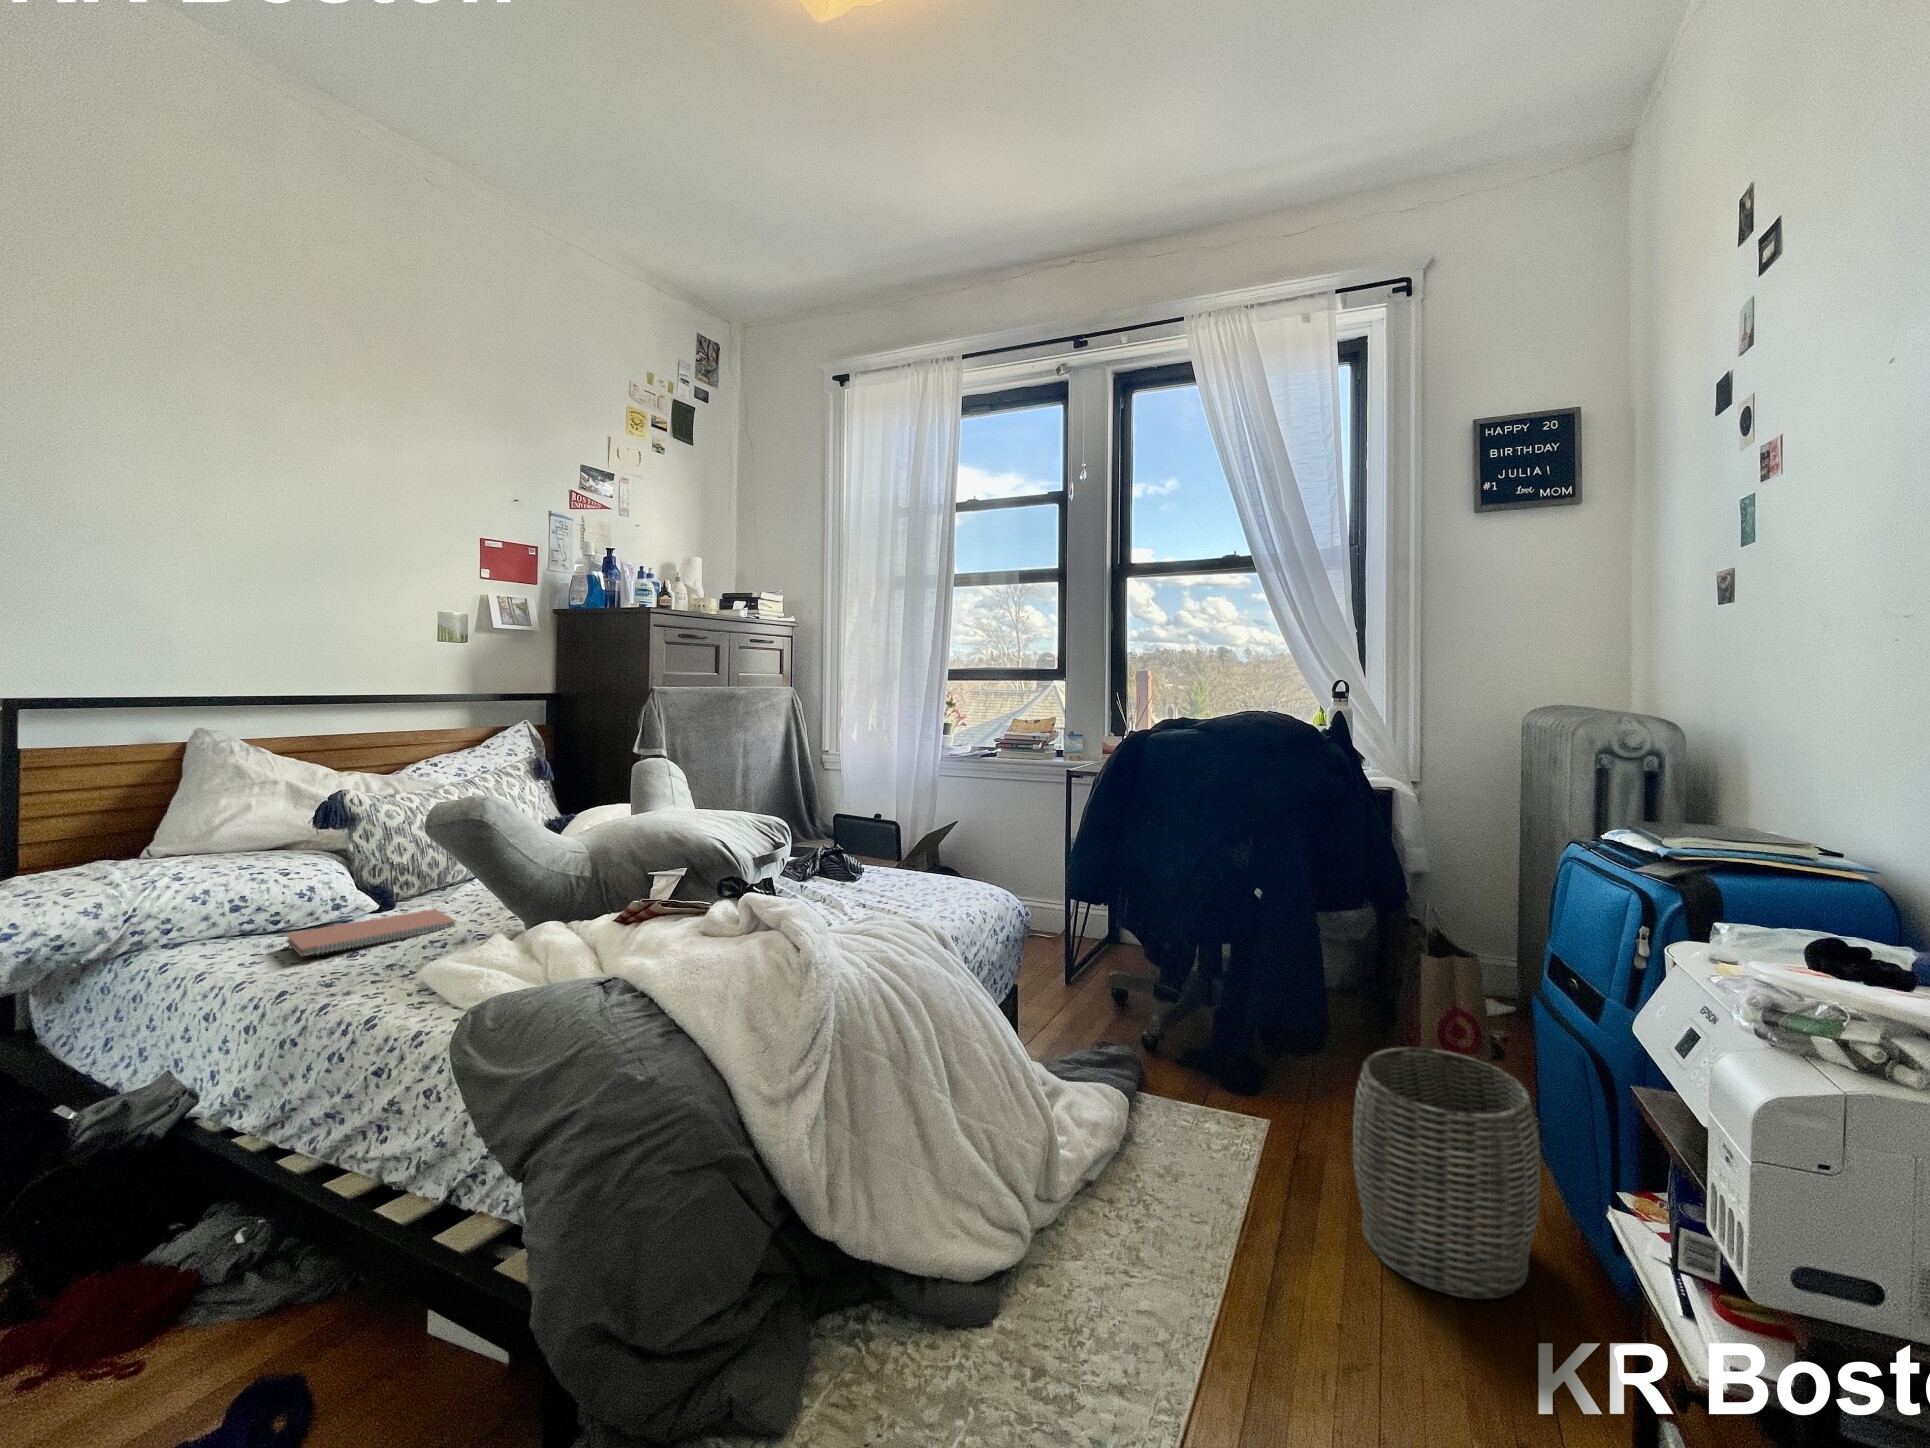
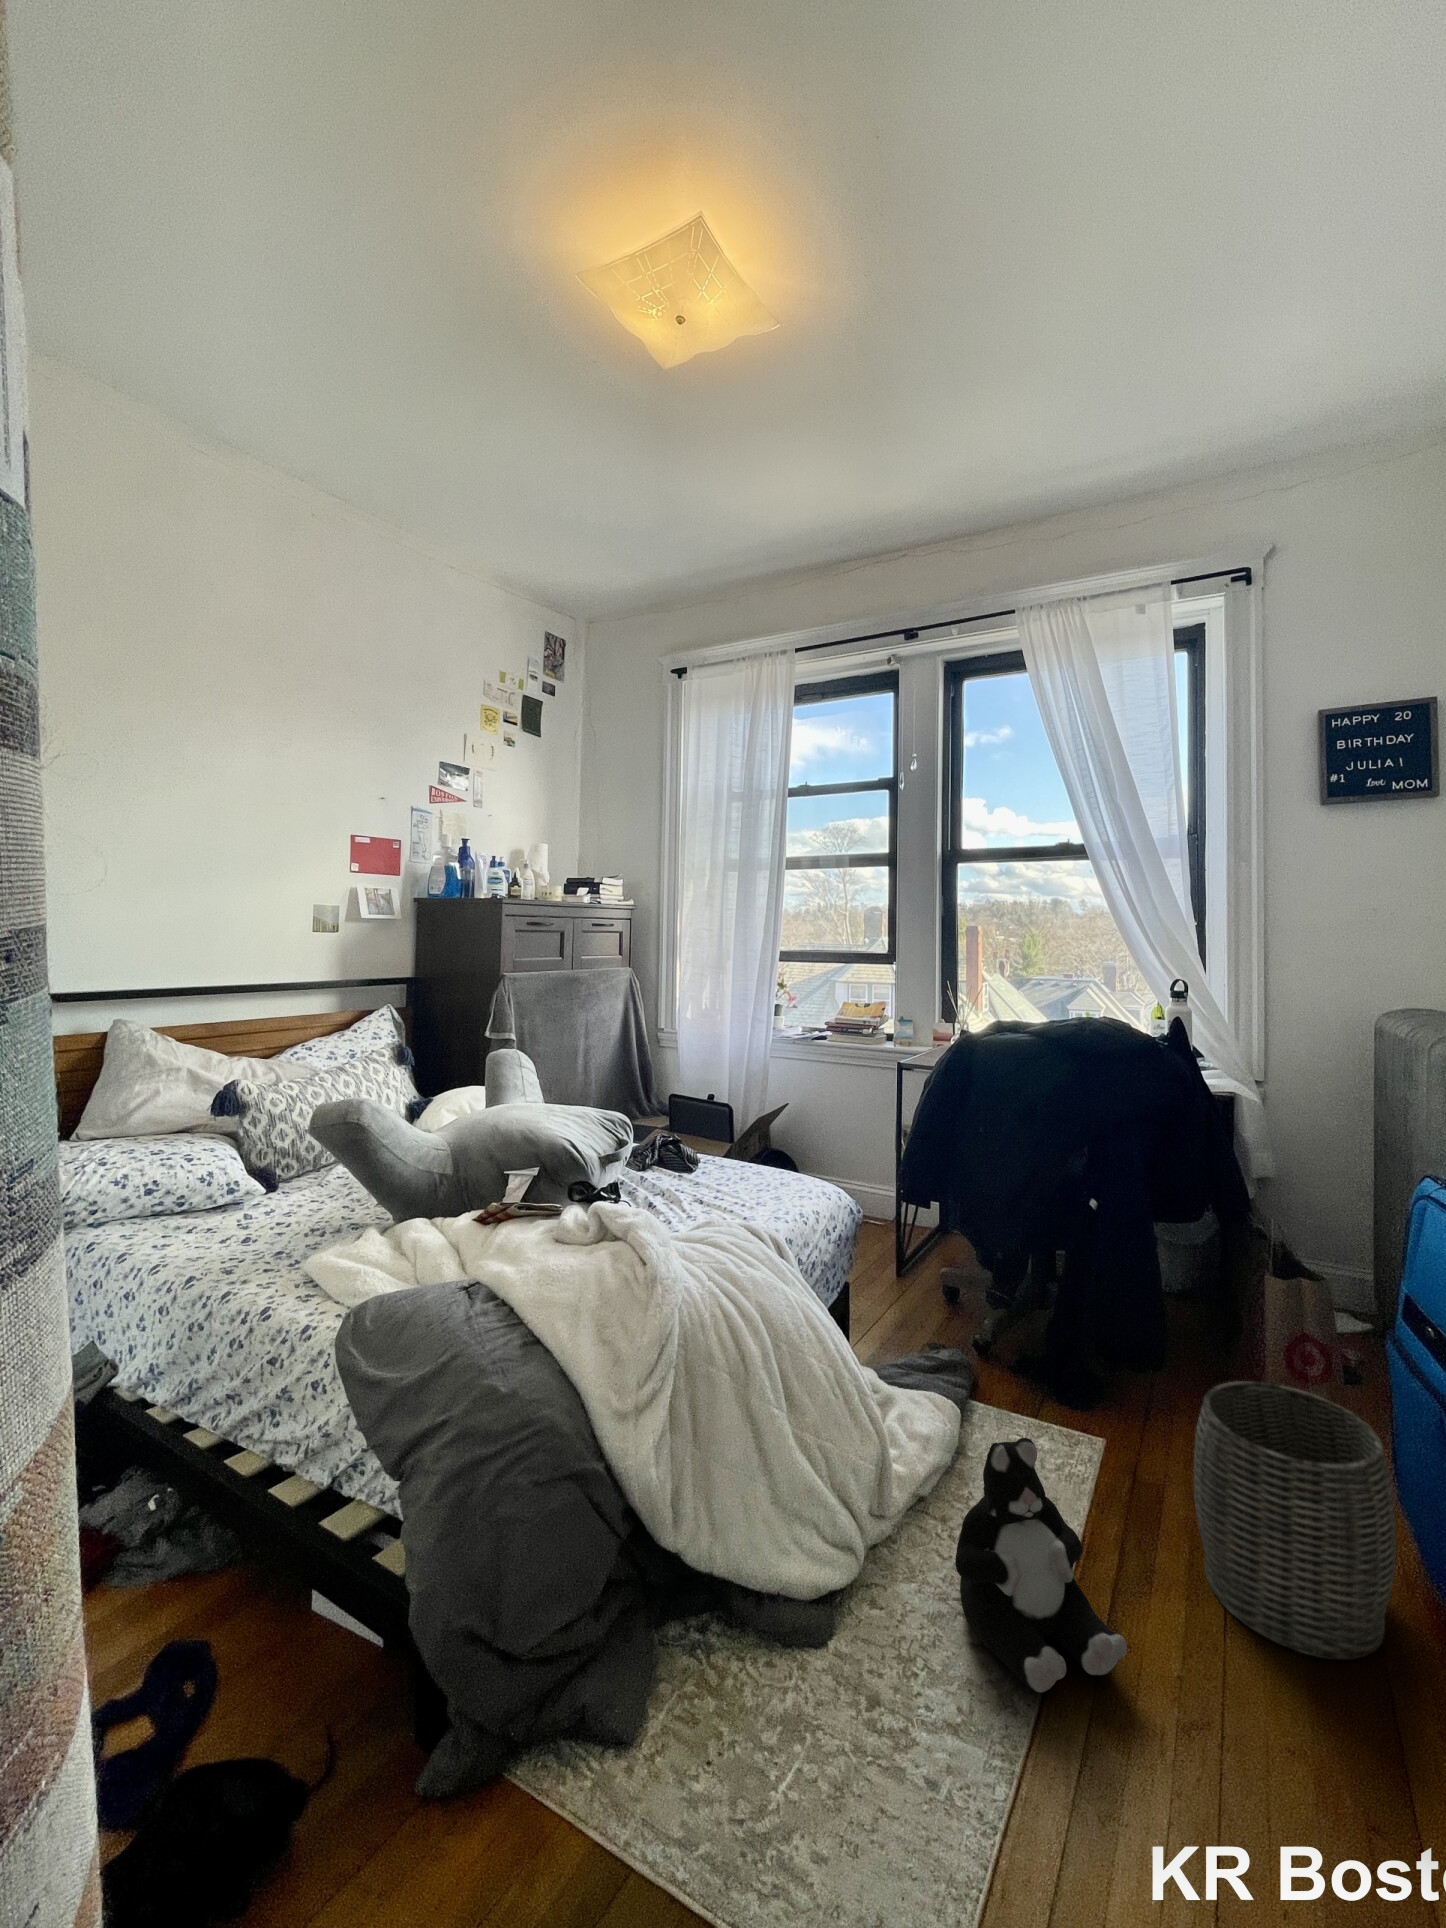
notebook: present [287,909,456,956] -> none [189,1195,334,1242]
plush toy: none [1123,1109,1291,1352] -> present [955,1438,1127,1693]

